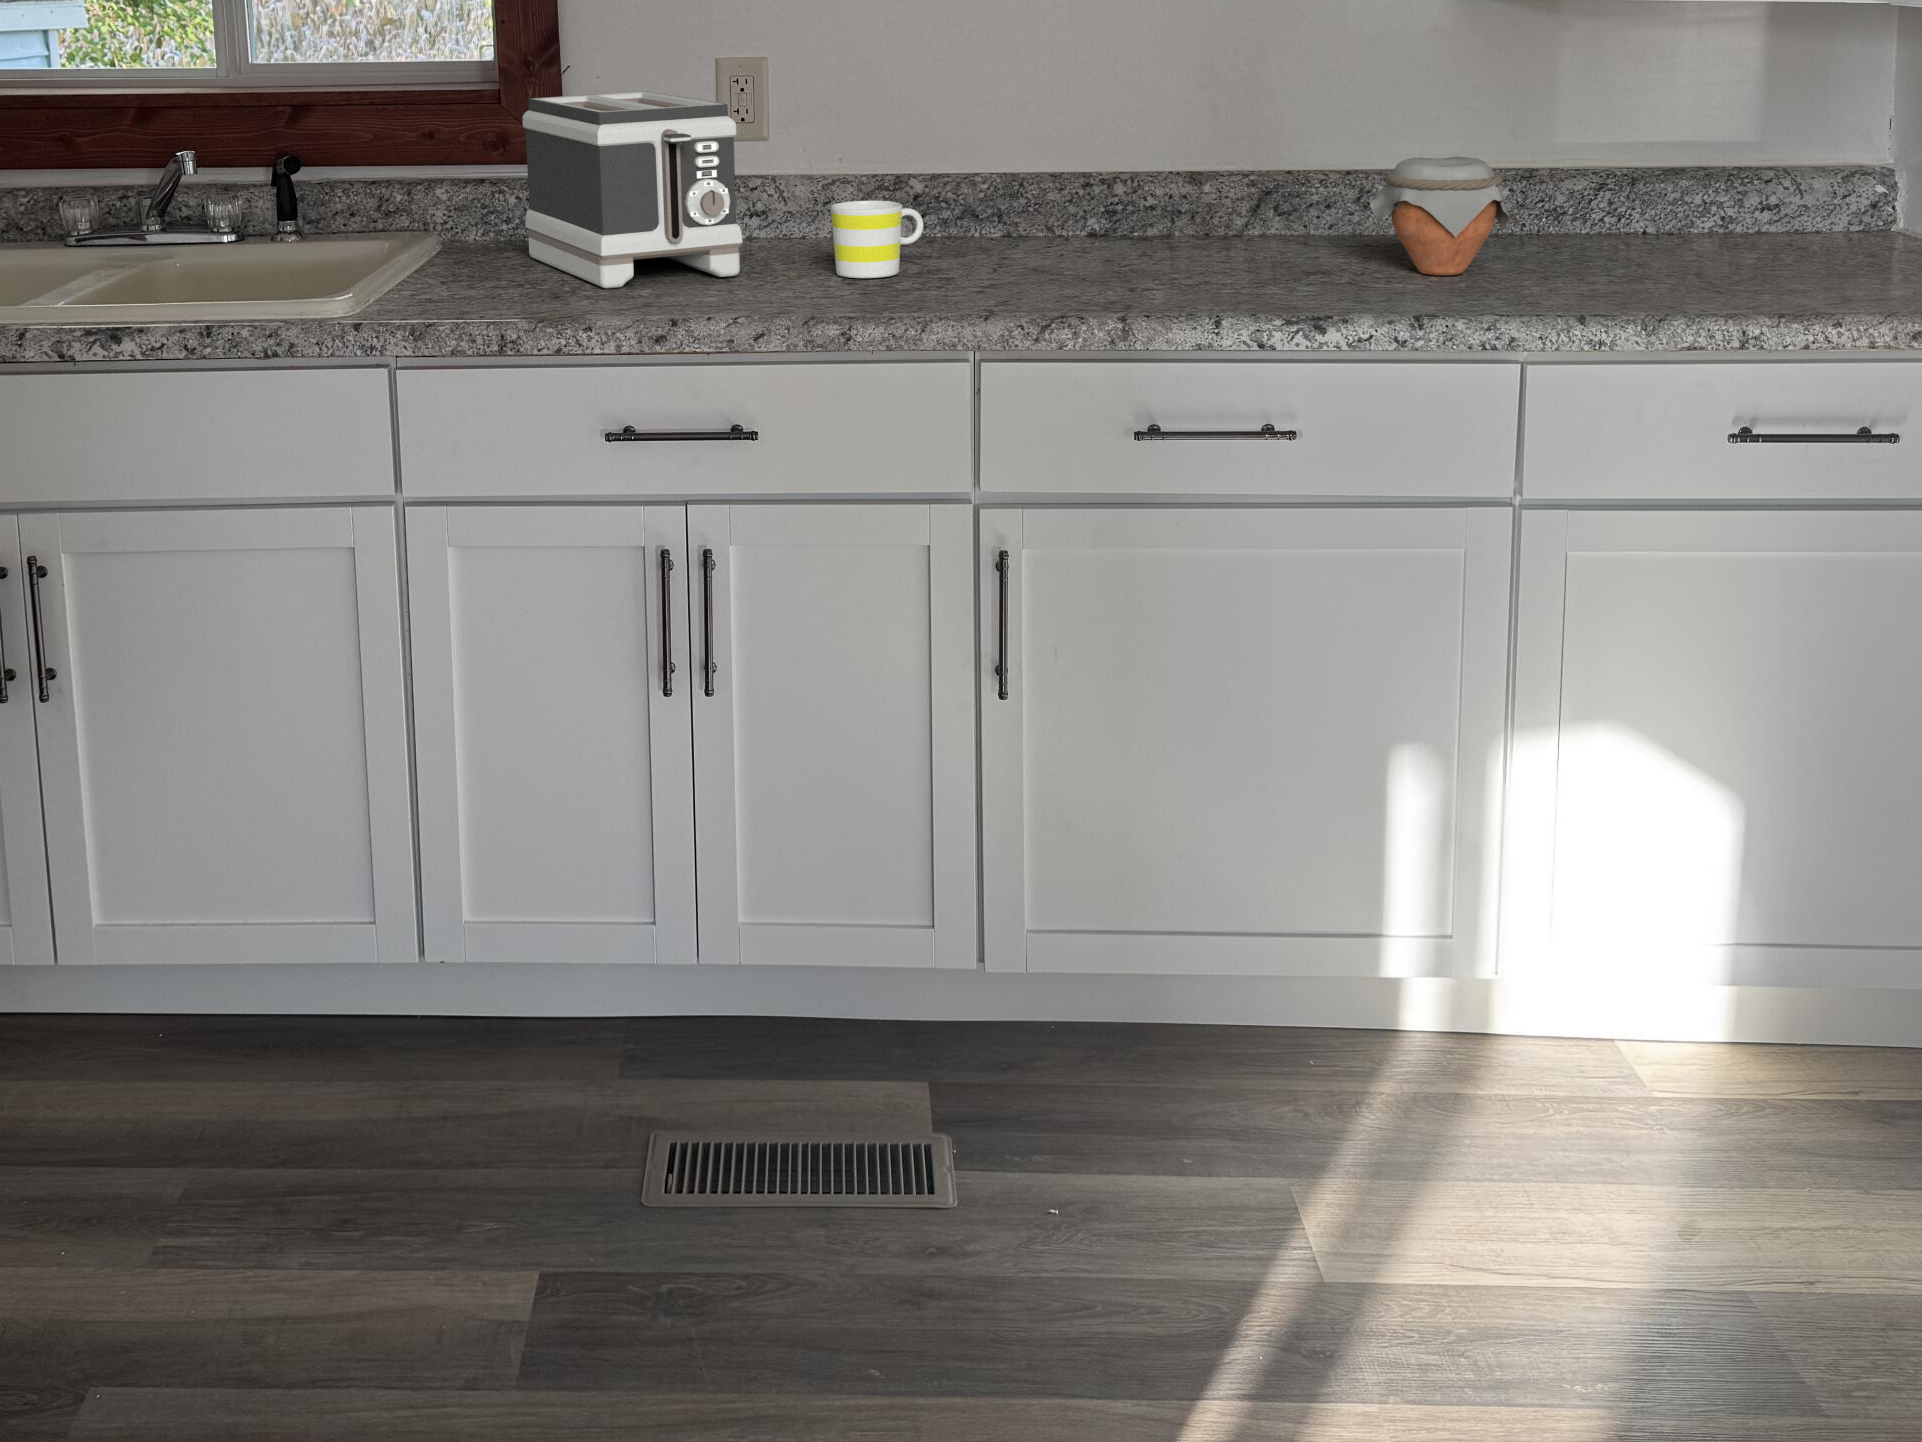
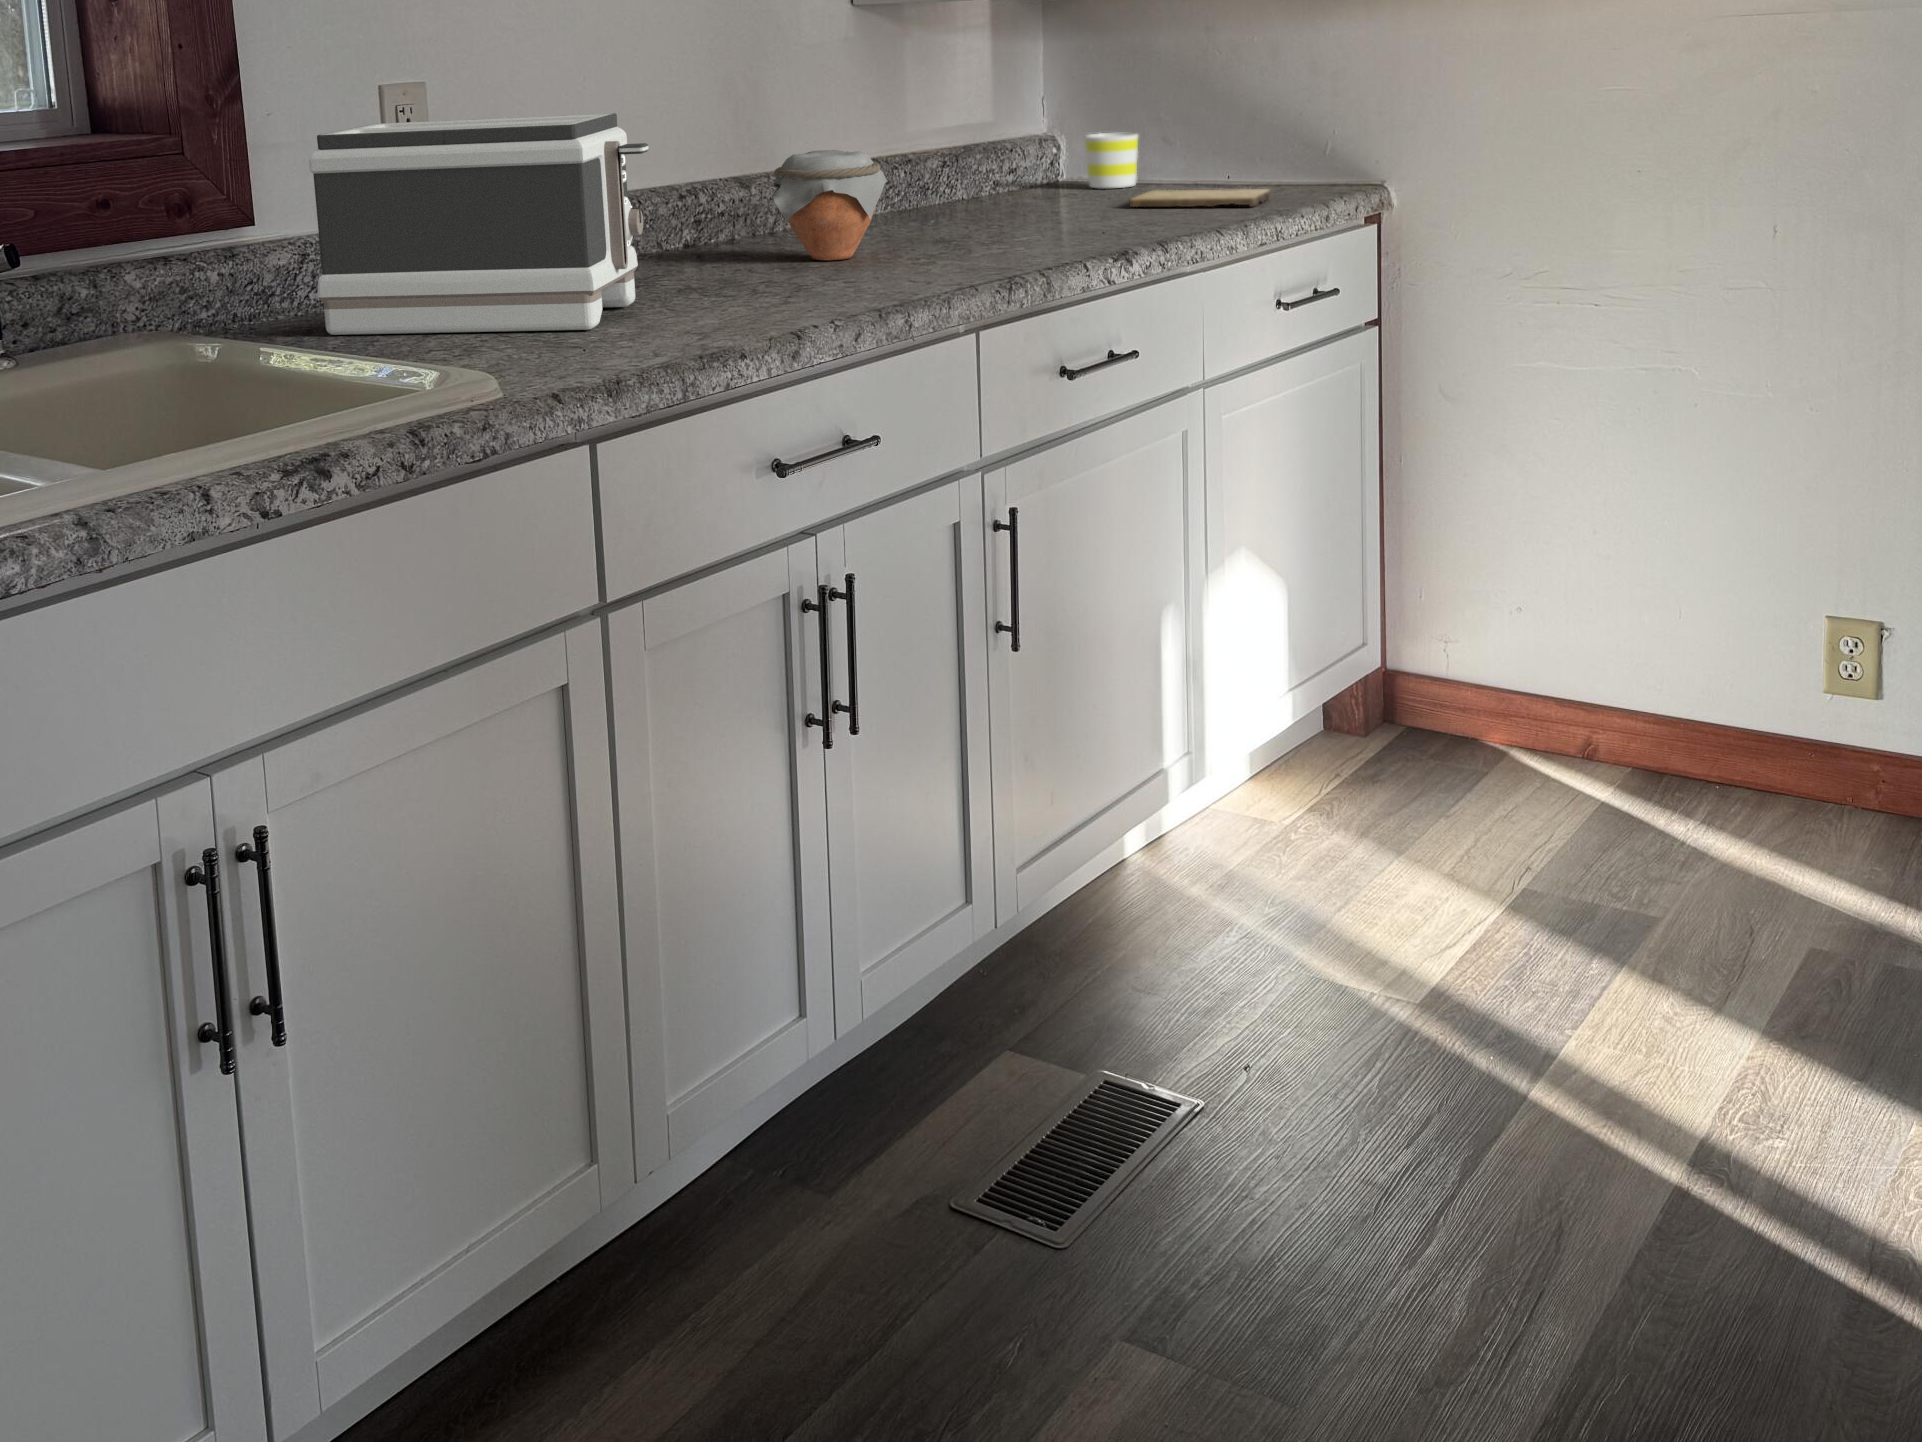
jar: present [1370,157,1509,275] -> present [772,150,888,260]
mug: present [831,201,923,278] -> present [1084,133,1139,188]
cutting board: none [1633,262,1839,304] -> present [1129,189,1270,207]

